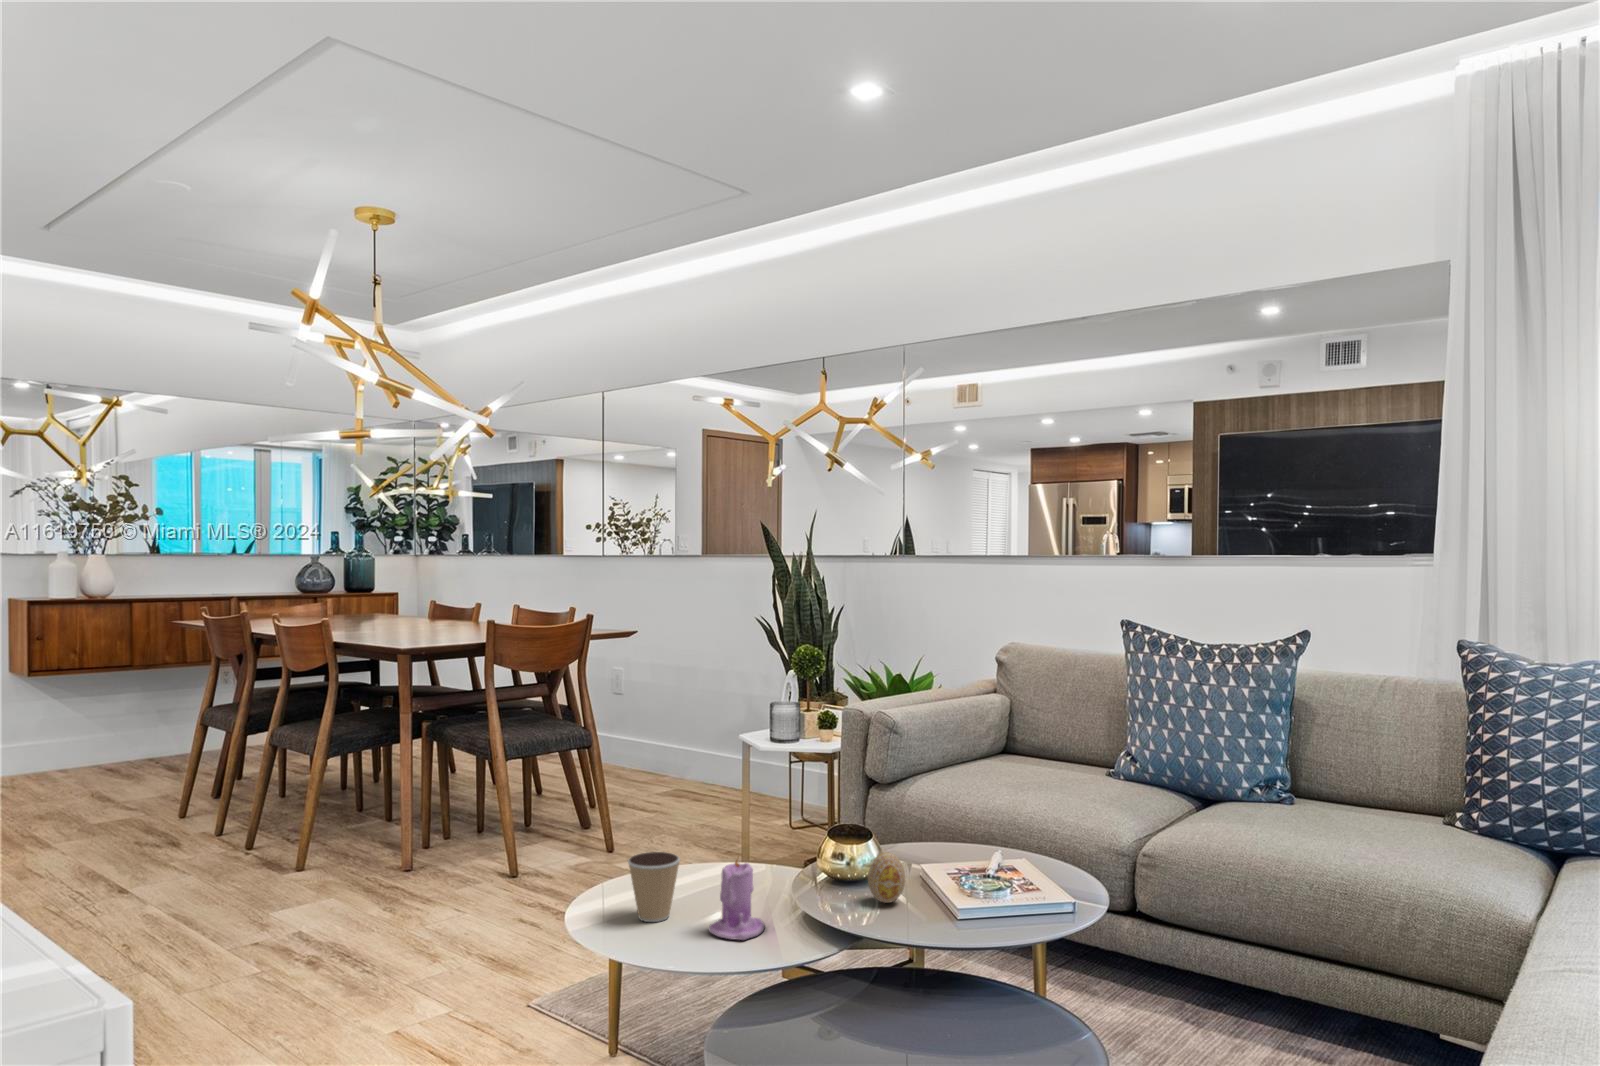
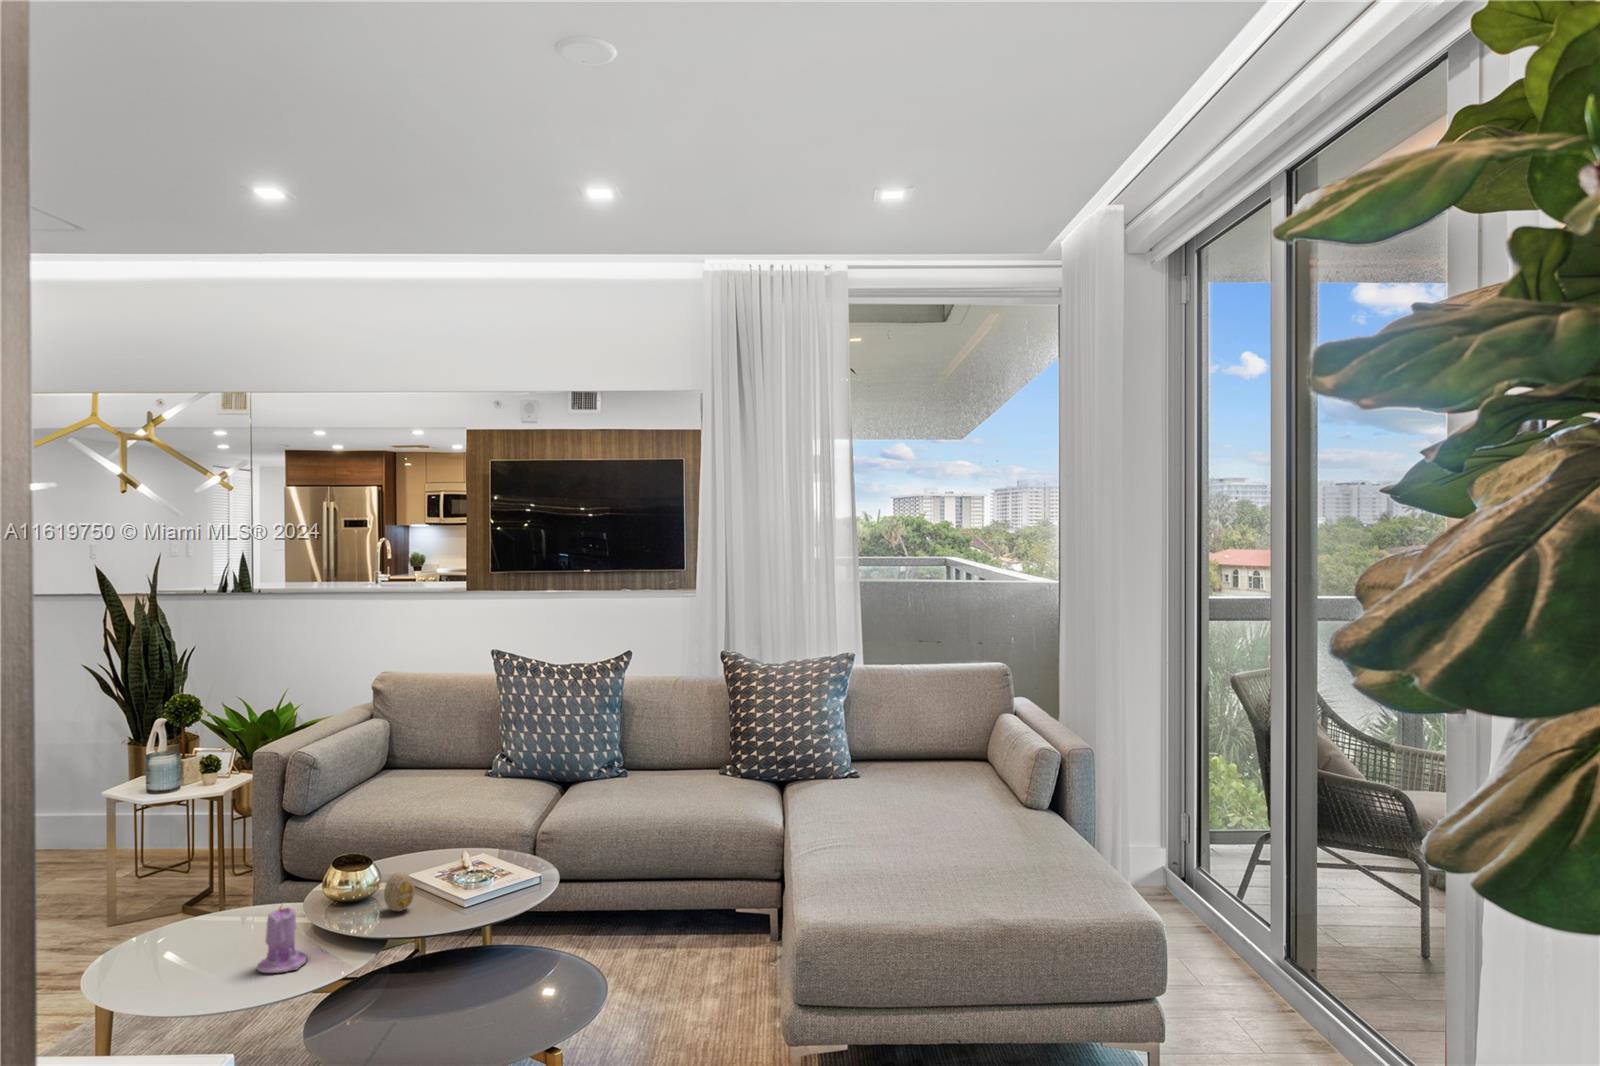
coffee cup: present [628,852,680,922] -> none [161,917,215,982]

